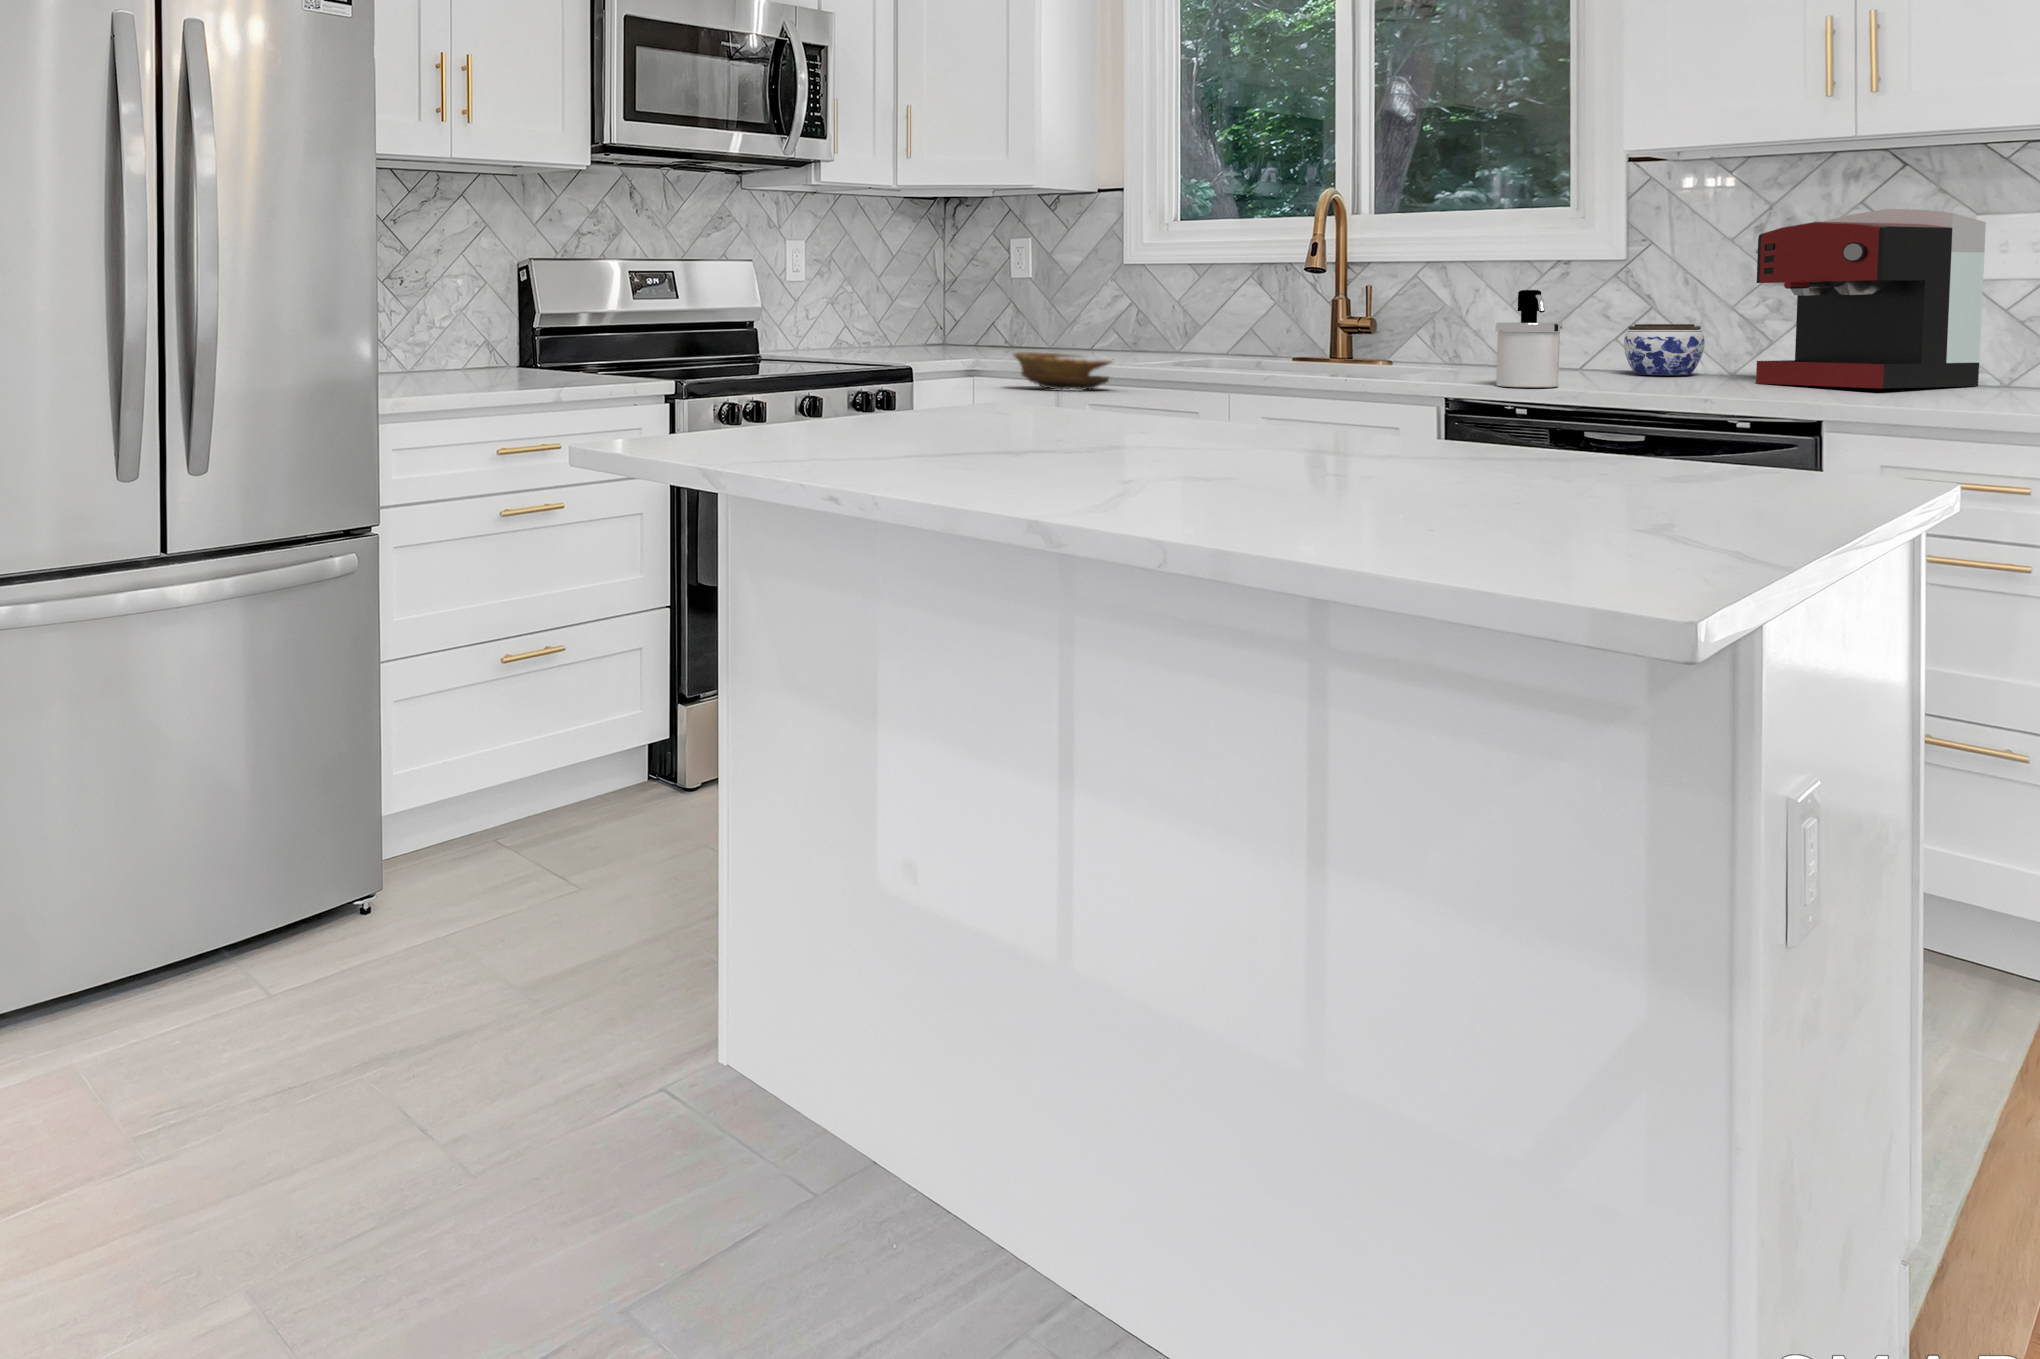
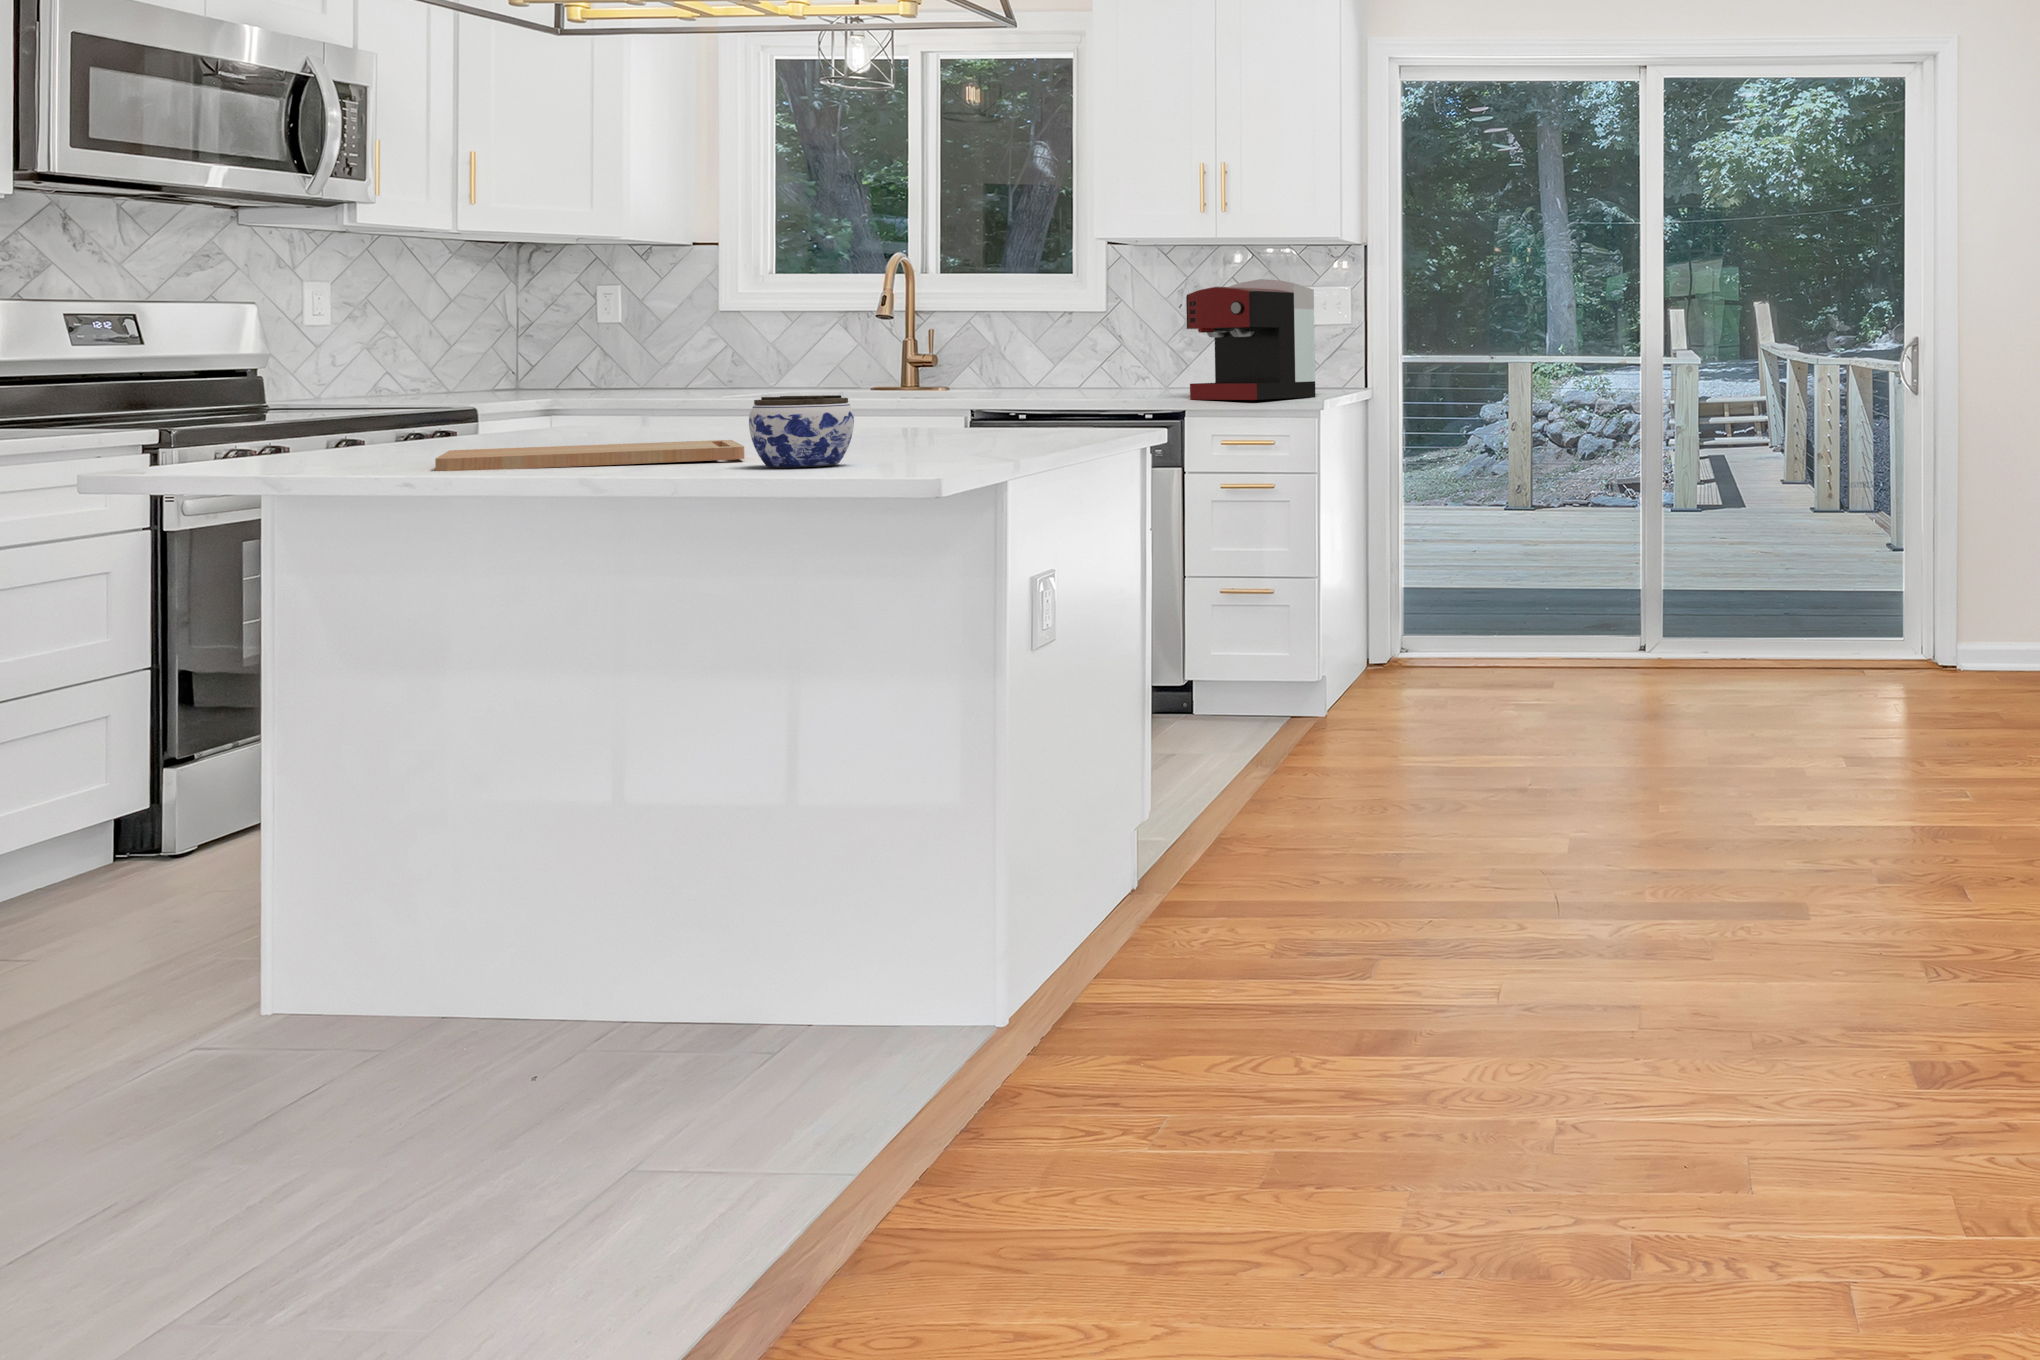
soap dispenser: present [1495,290,1562,387] -> none [1011,333,1058,407]
jar: present [1624,324,1705,375] -> present [749,395,854,468]
decorative bowl: present [1013,352,1111,390] -> none [593,392,707,426]
cutting board: none [919,422,1243,455] -> present [435,440,745,471]

